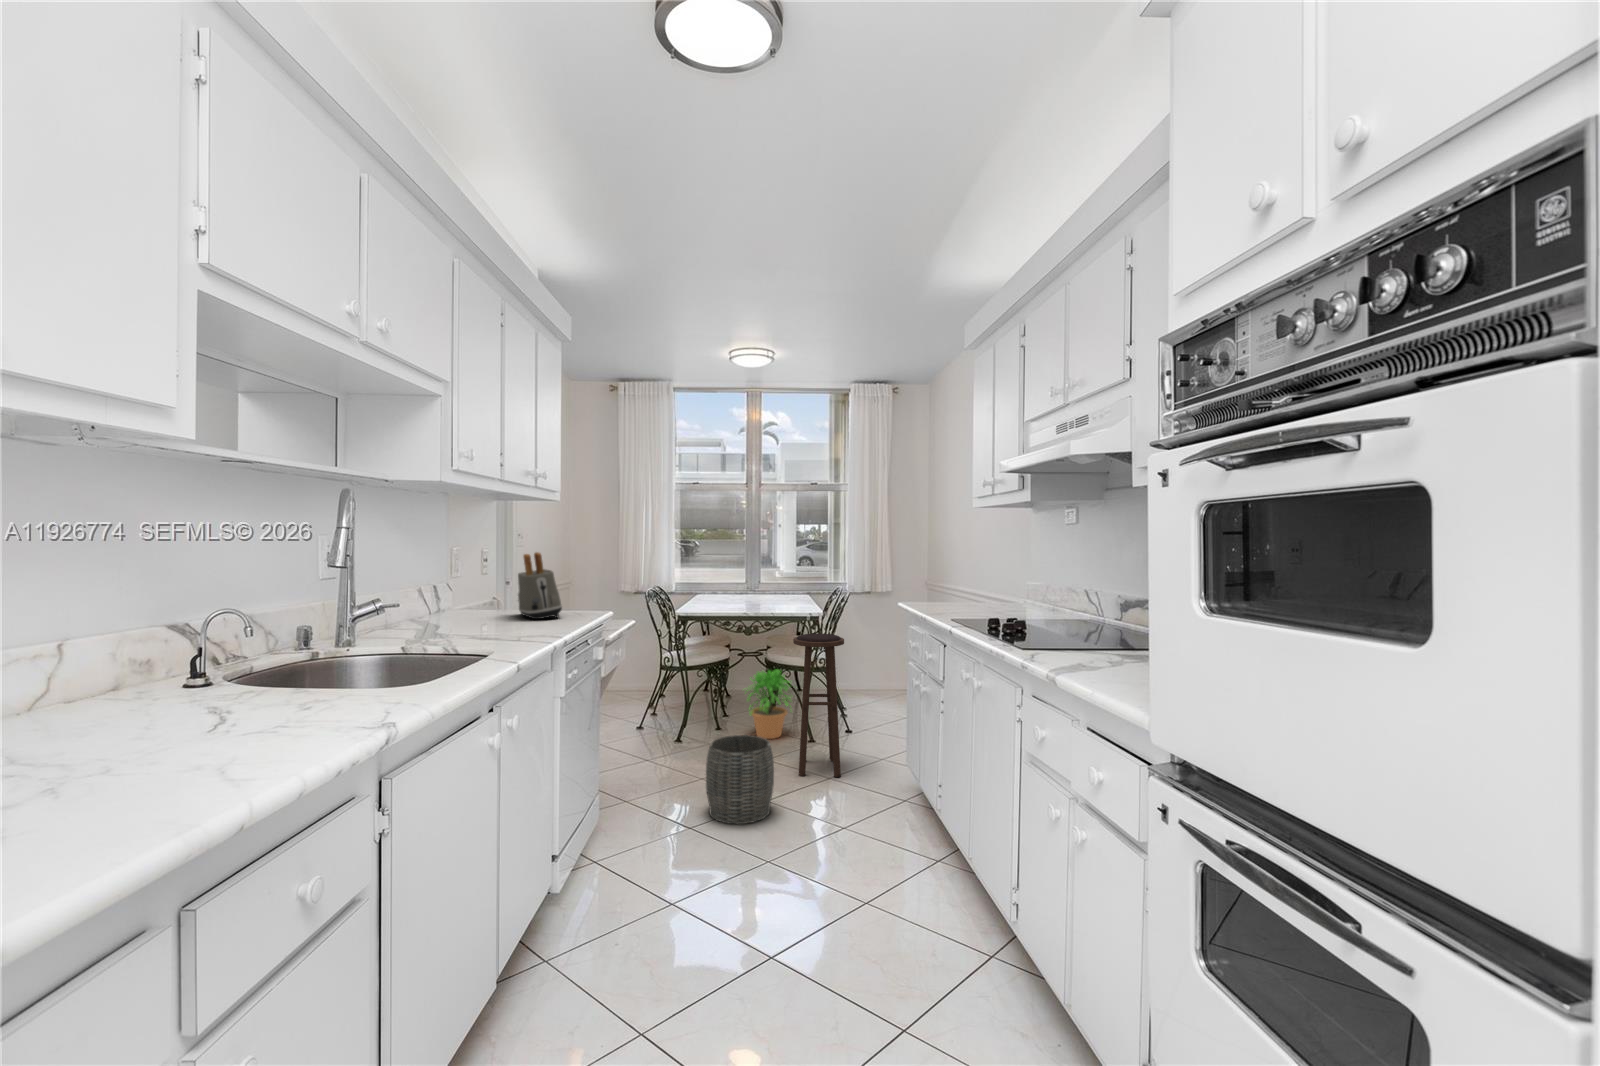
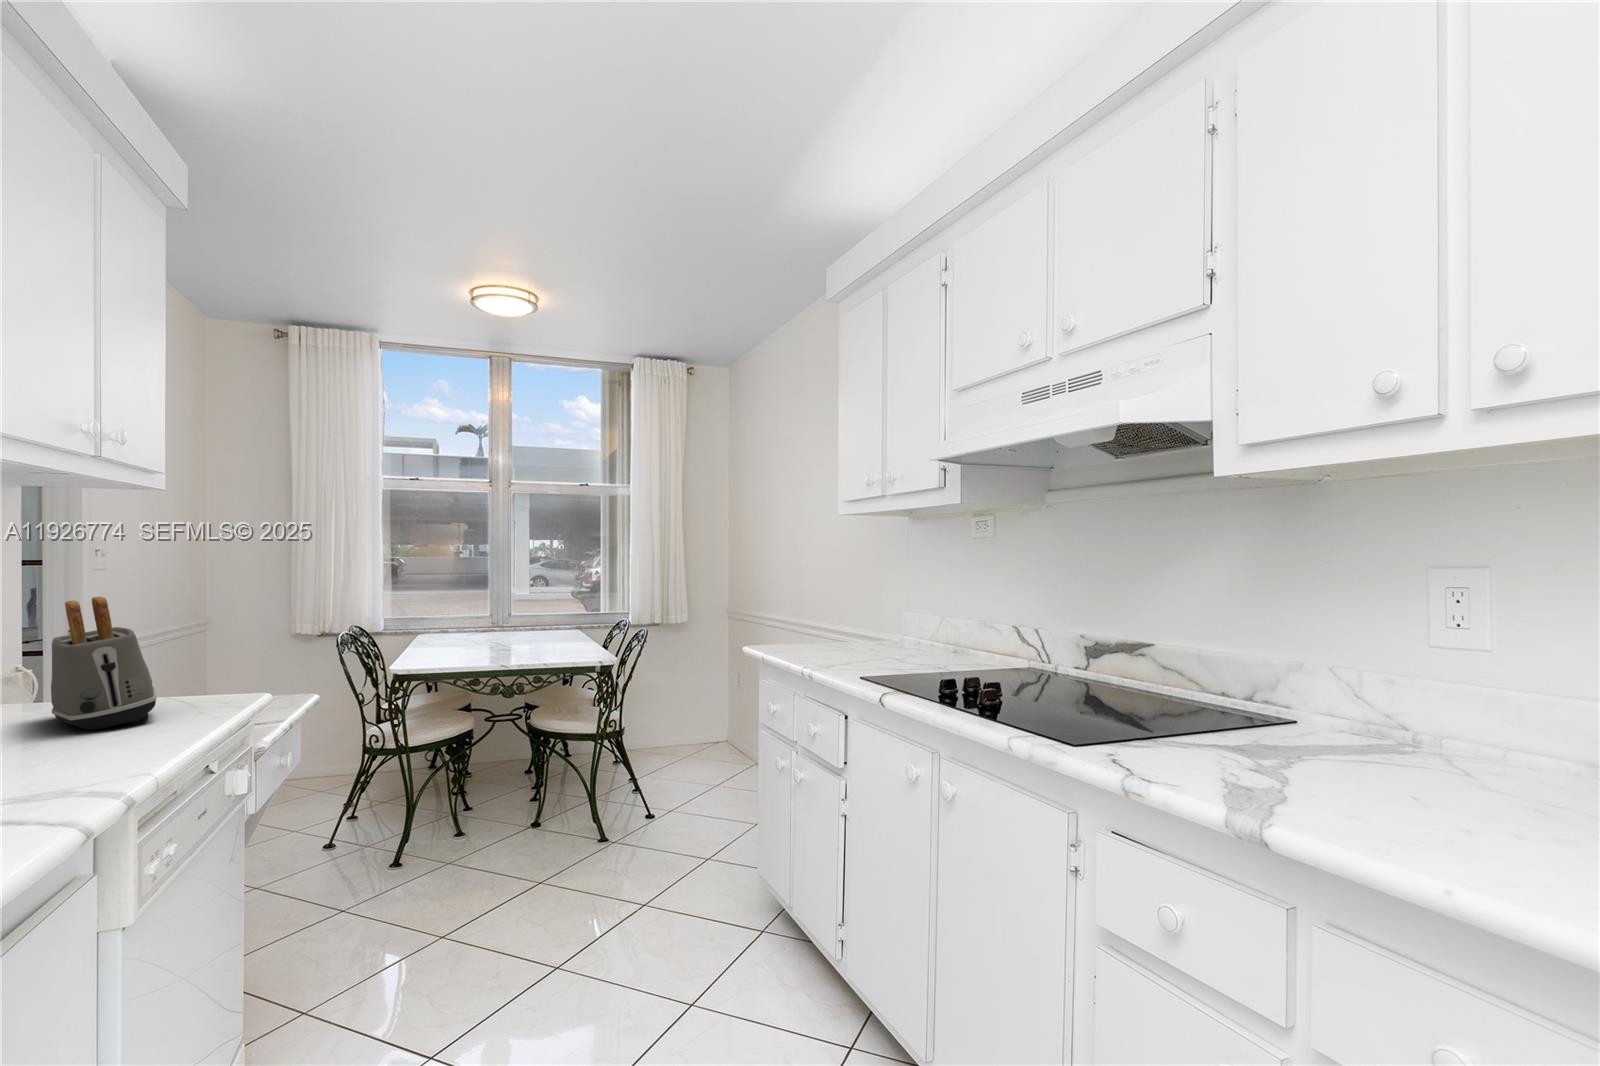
stool: present [793,633,844,777] -> none [583,690,657,902]
potted plant: present [746,670,791,739] -> none [495,737,581,841]
woven basket: present [706,735,774,824] -> none [452,863,567,1022]

